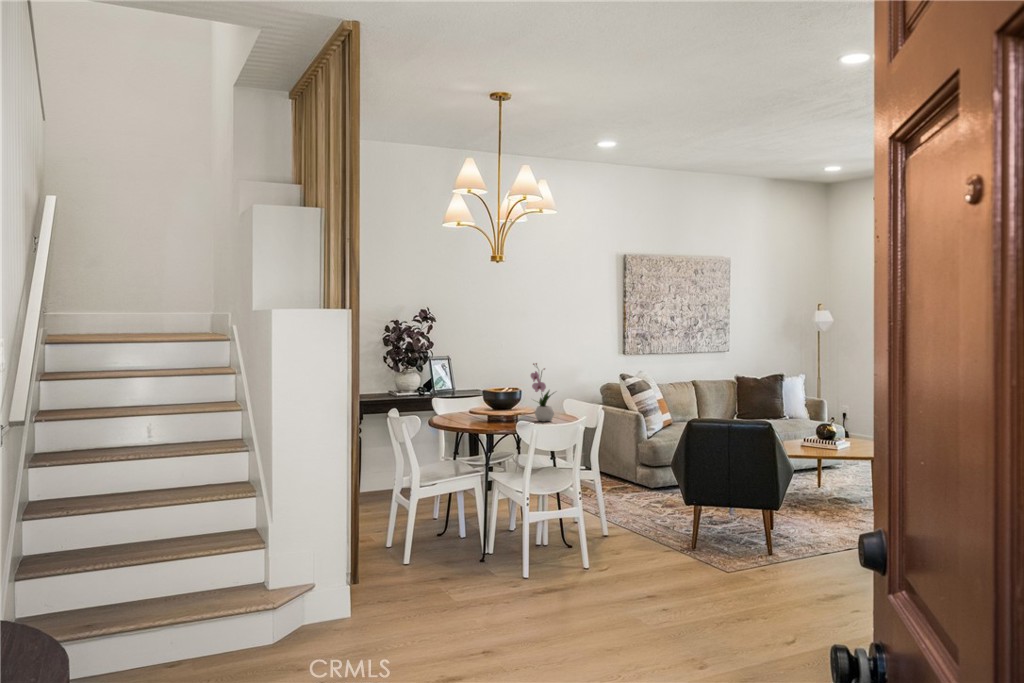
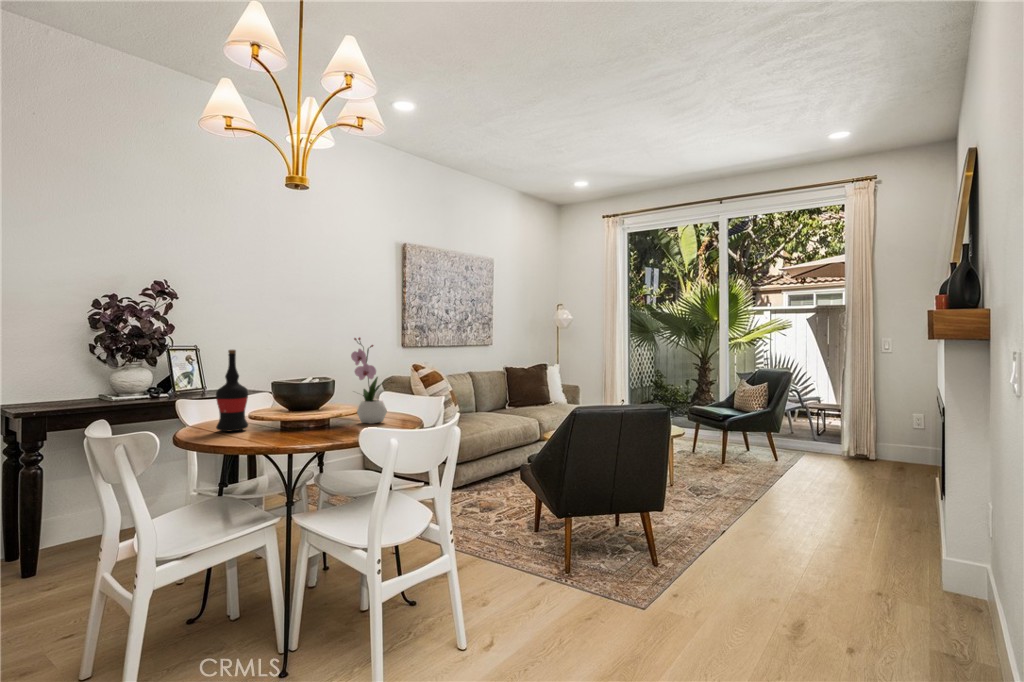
wine bottle: none [451,370,469,420] -> present [216,350,248,431]

